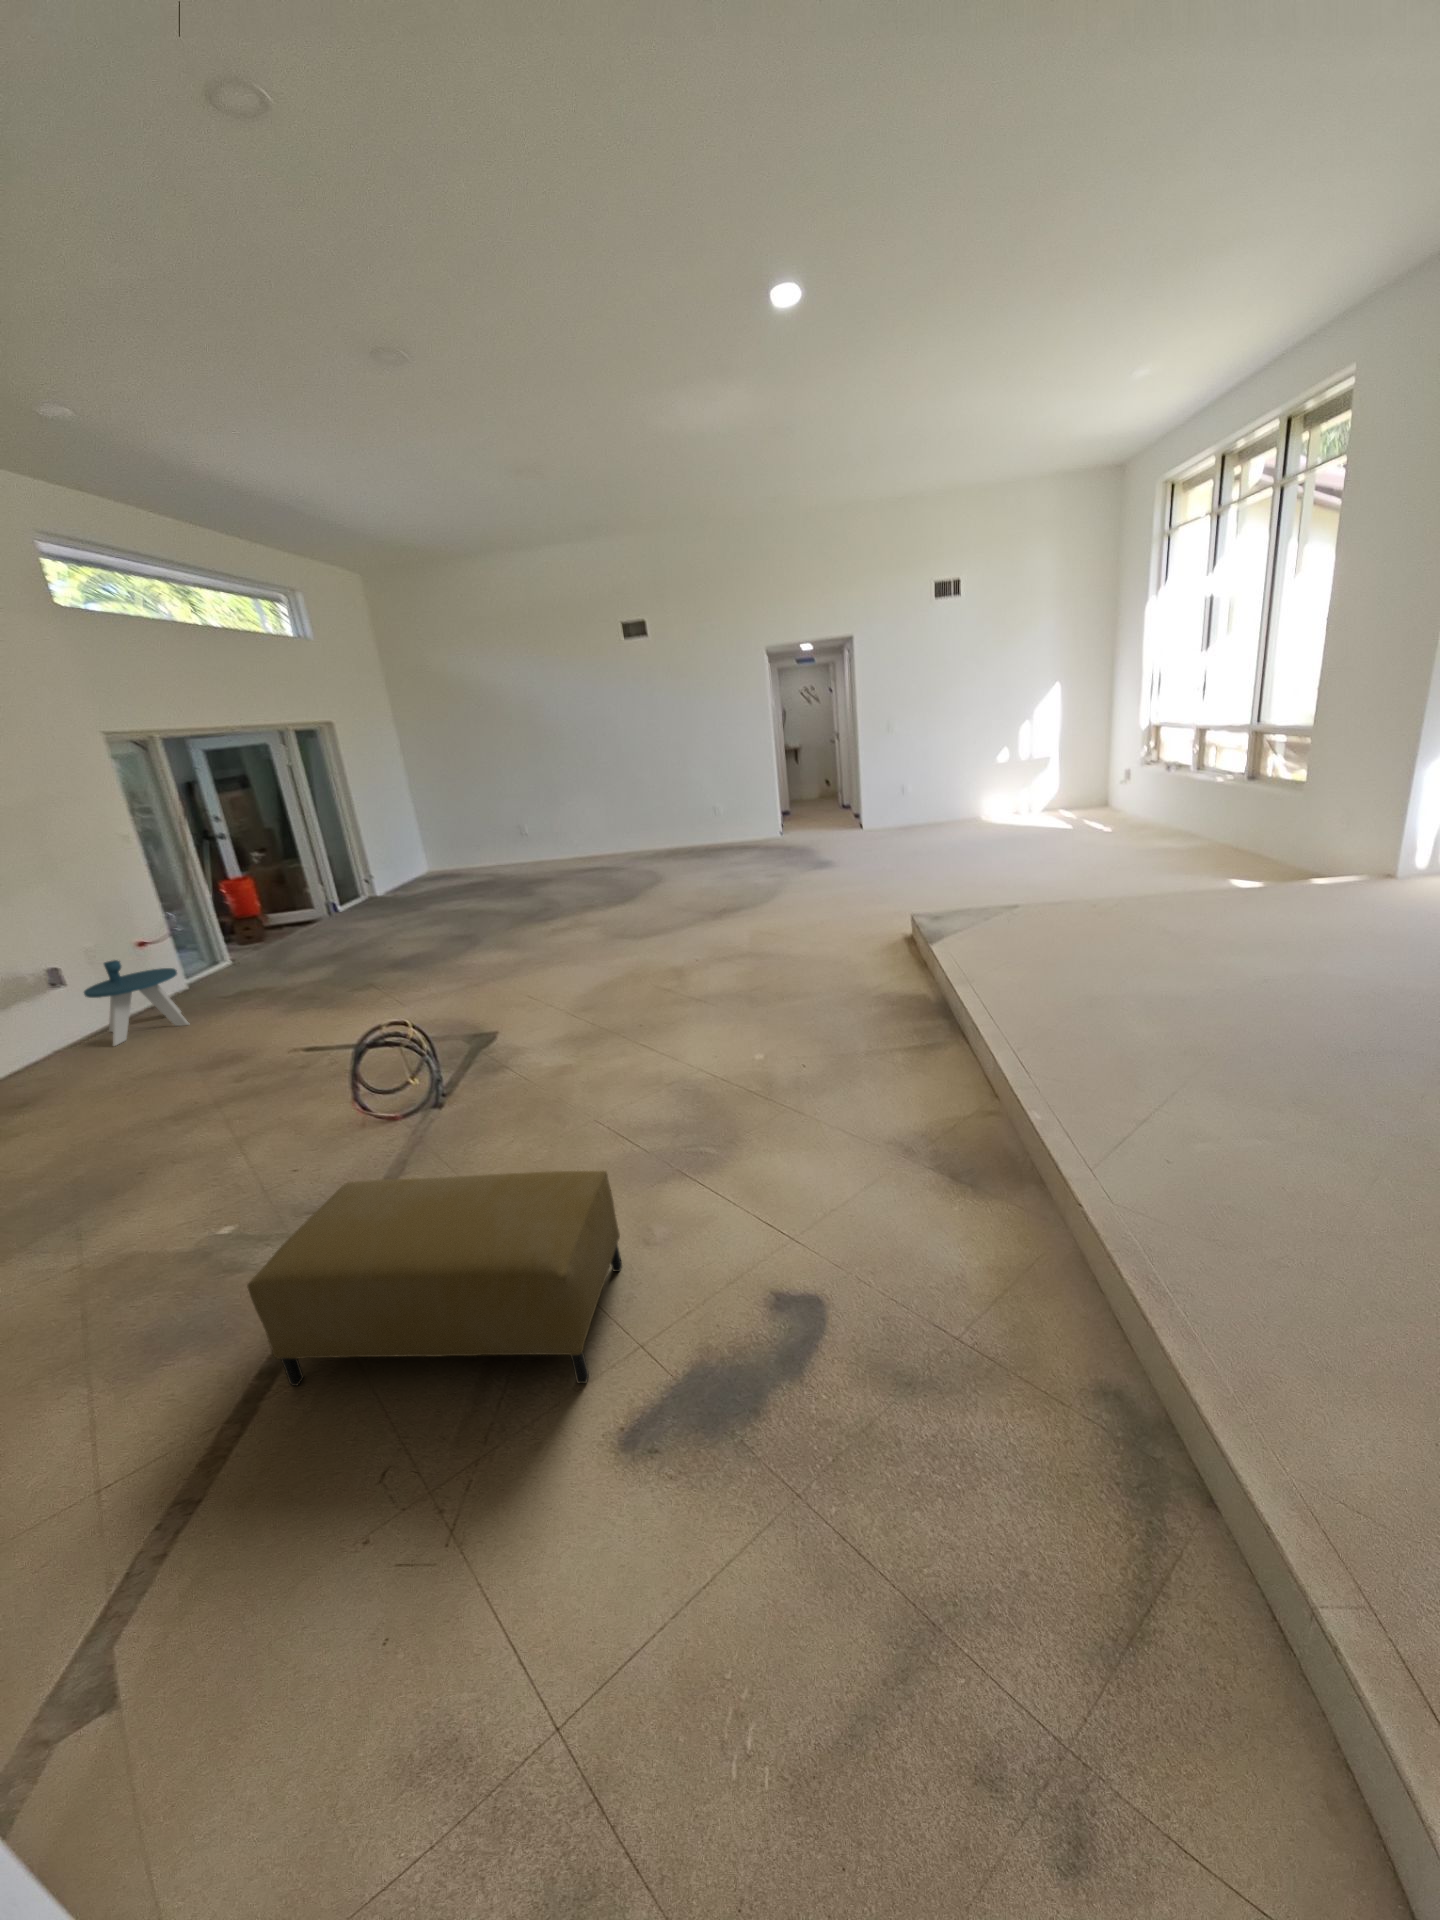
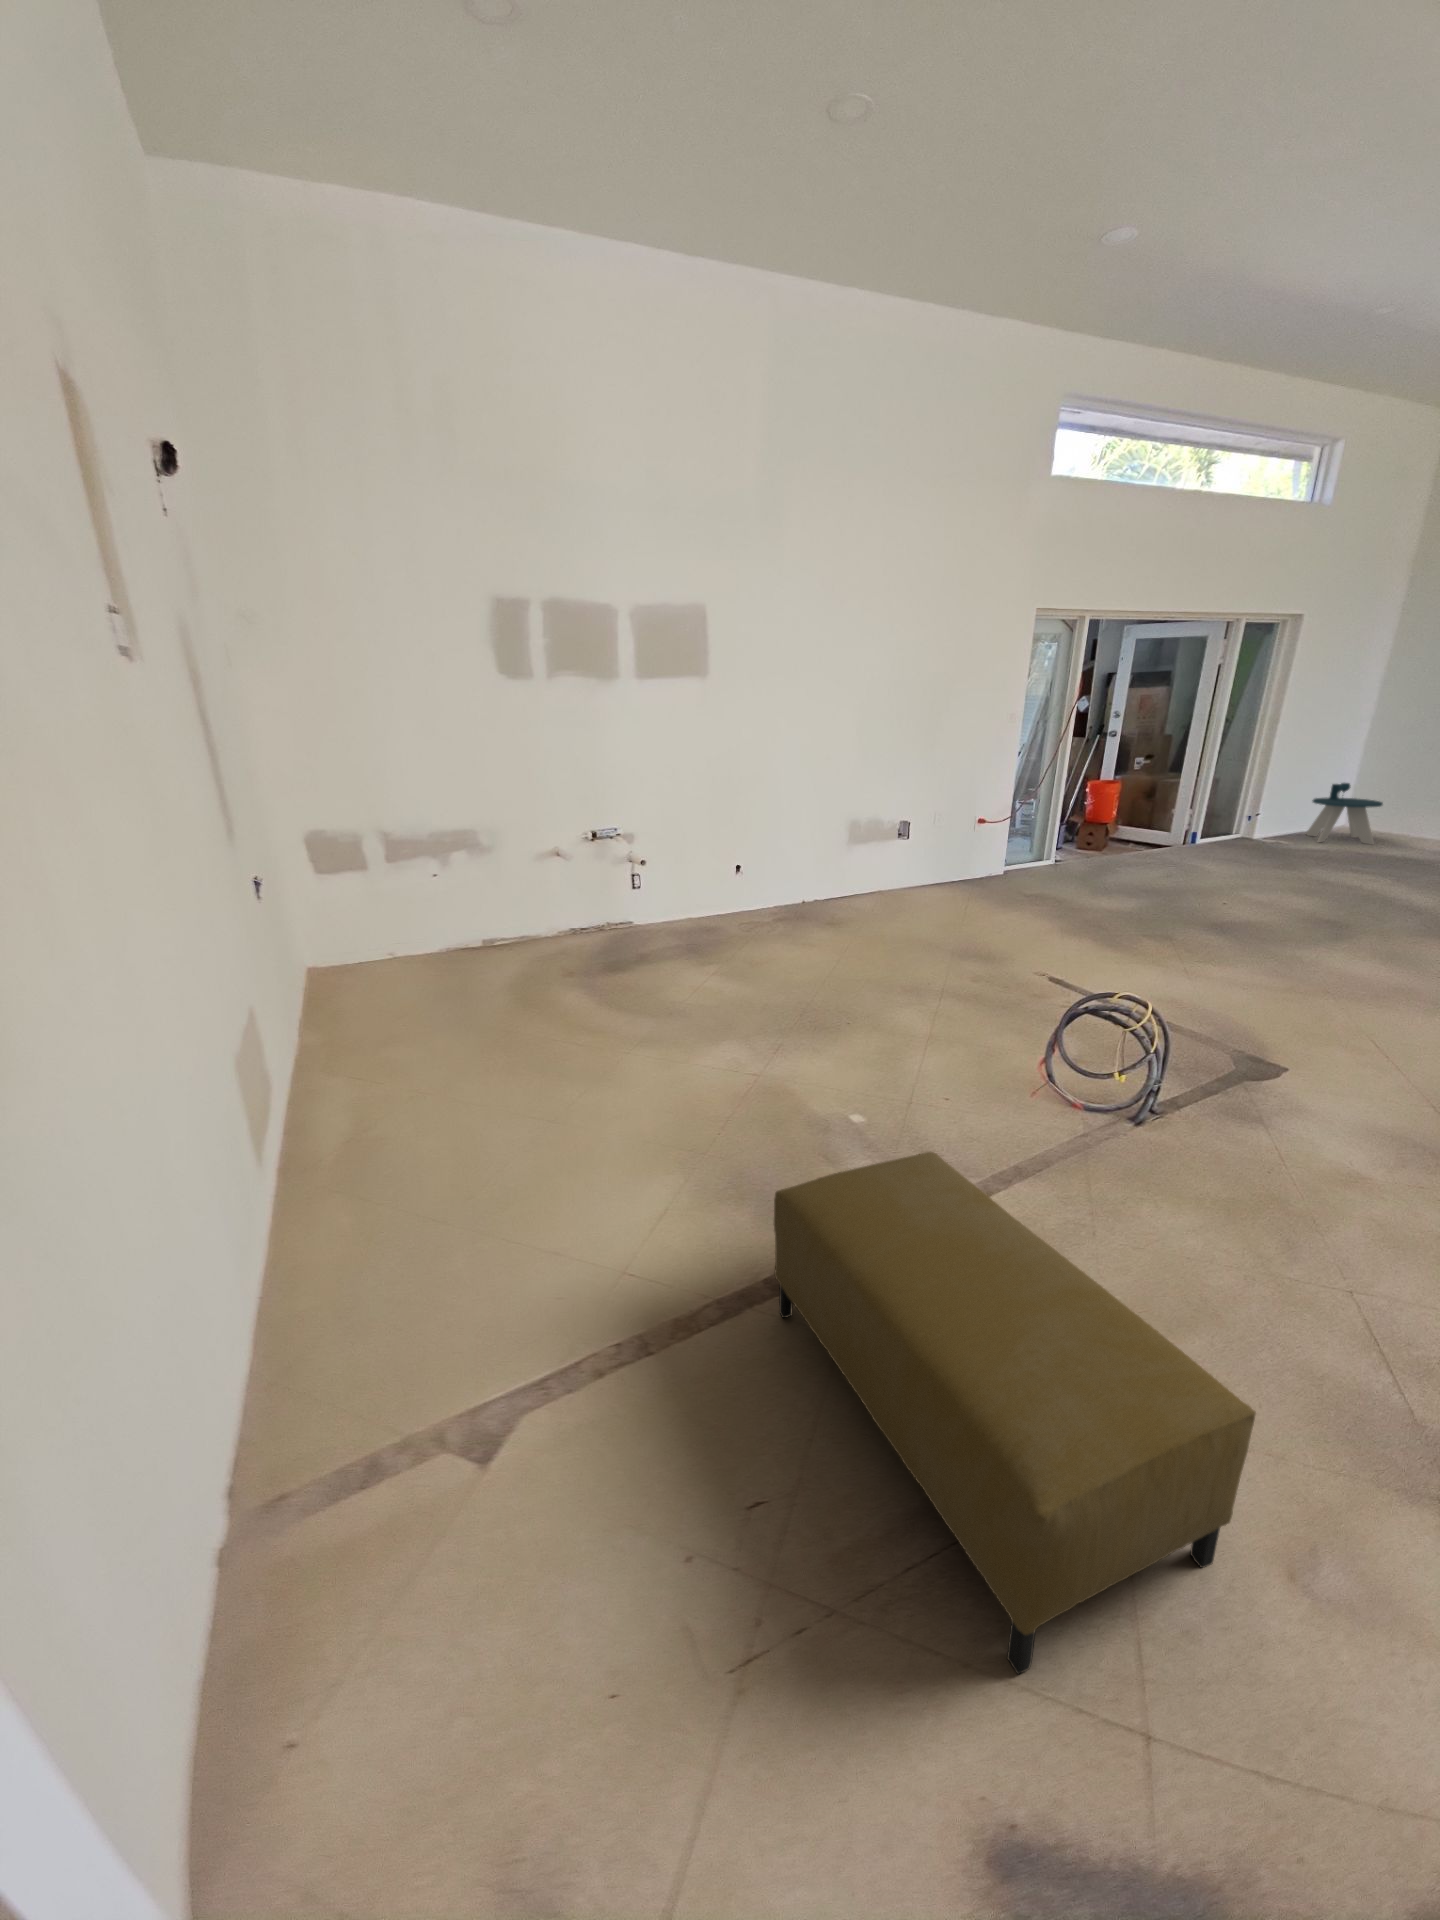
side table: present [84,960,189,1046] -> present [1306,783,1383,844]

